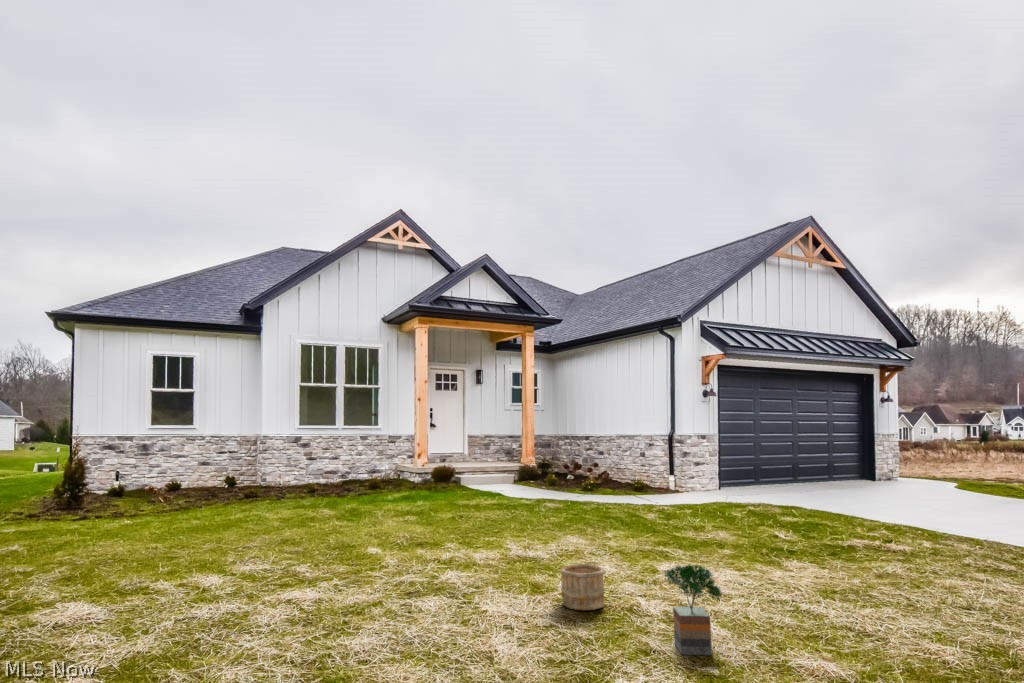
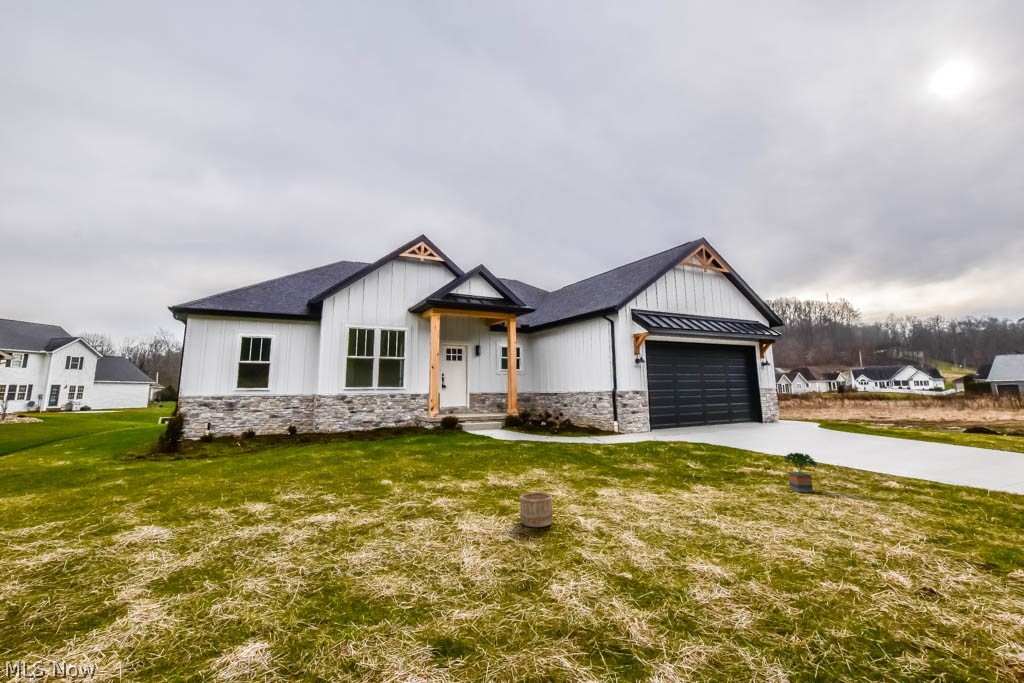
potted tree: present [665,565,722,655] -> present [785,453,817,492]

